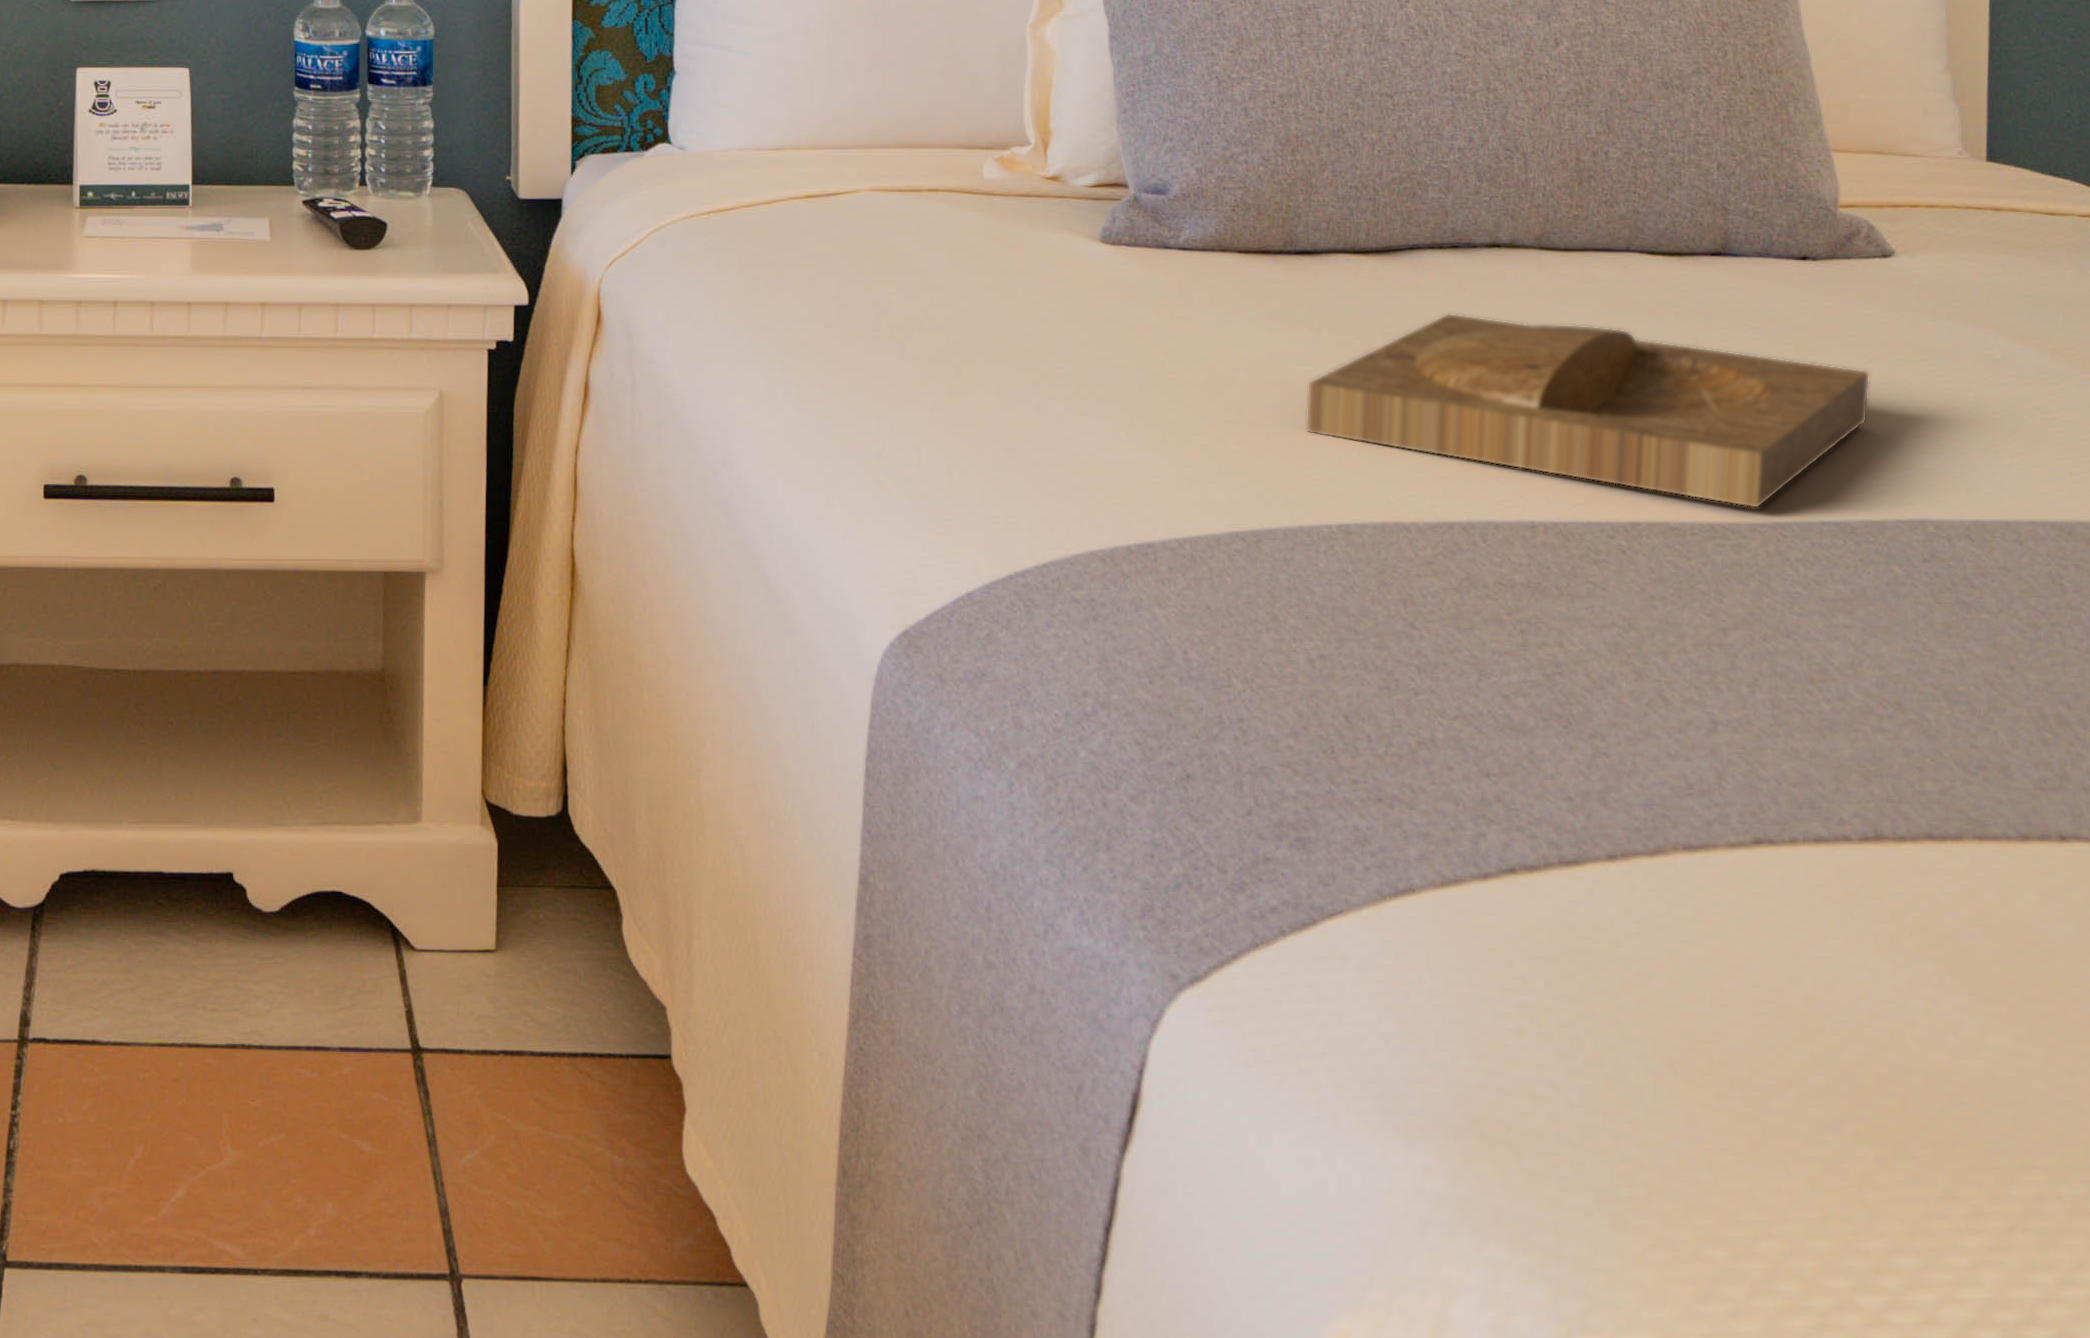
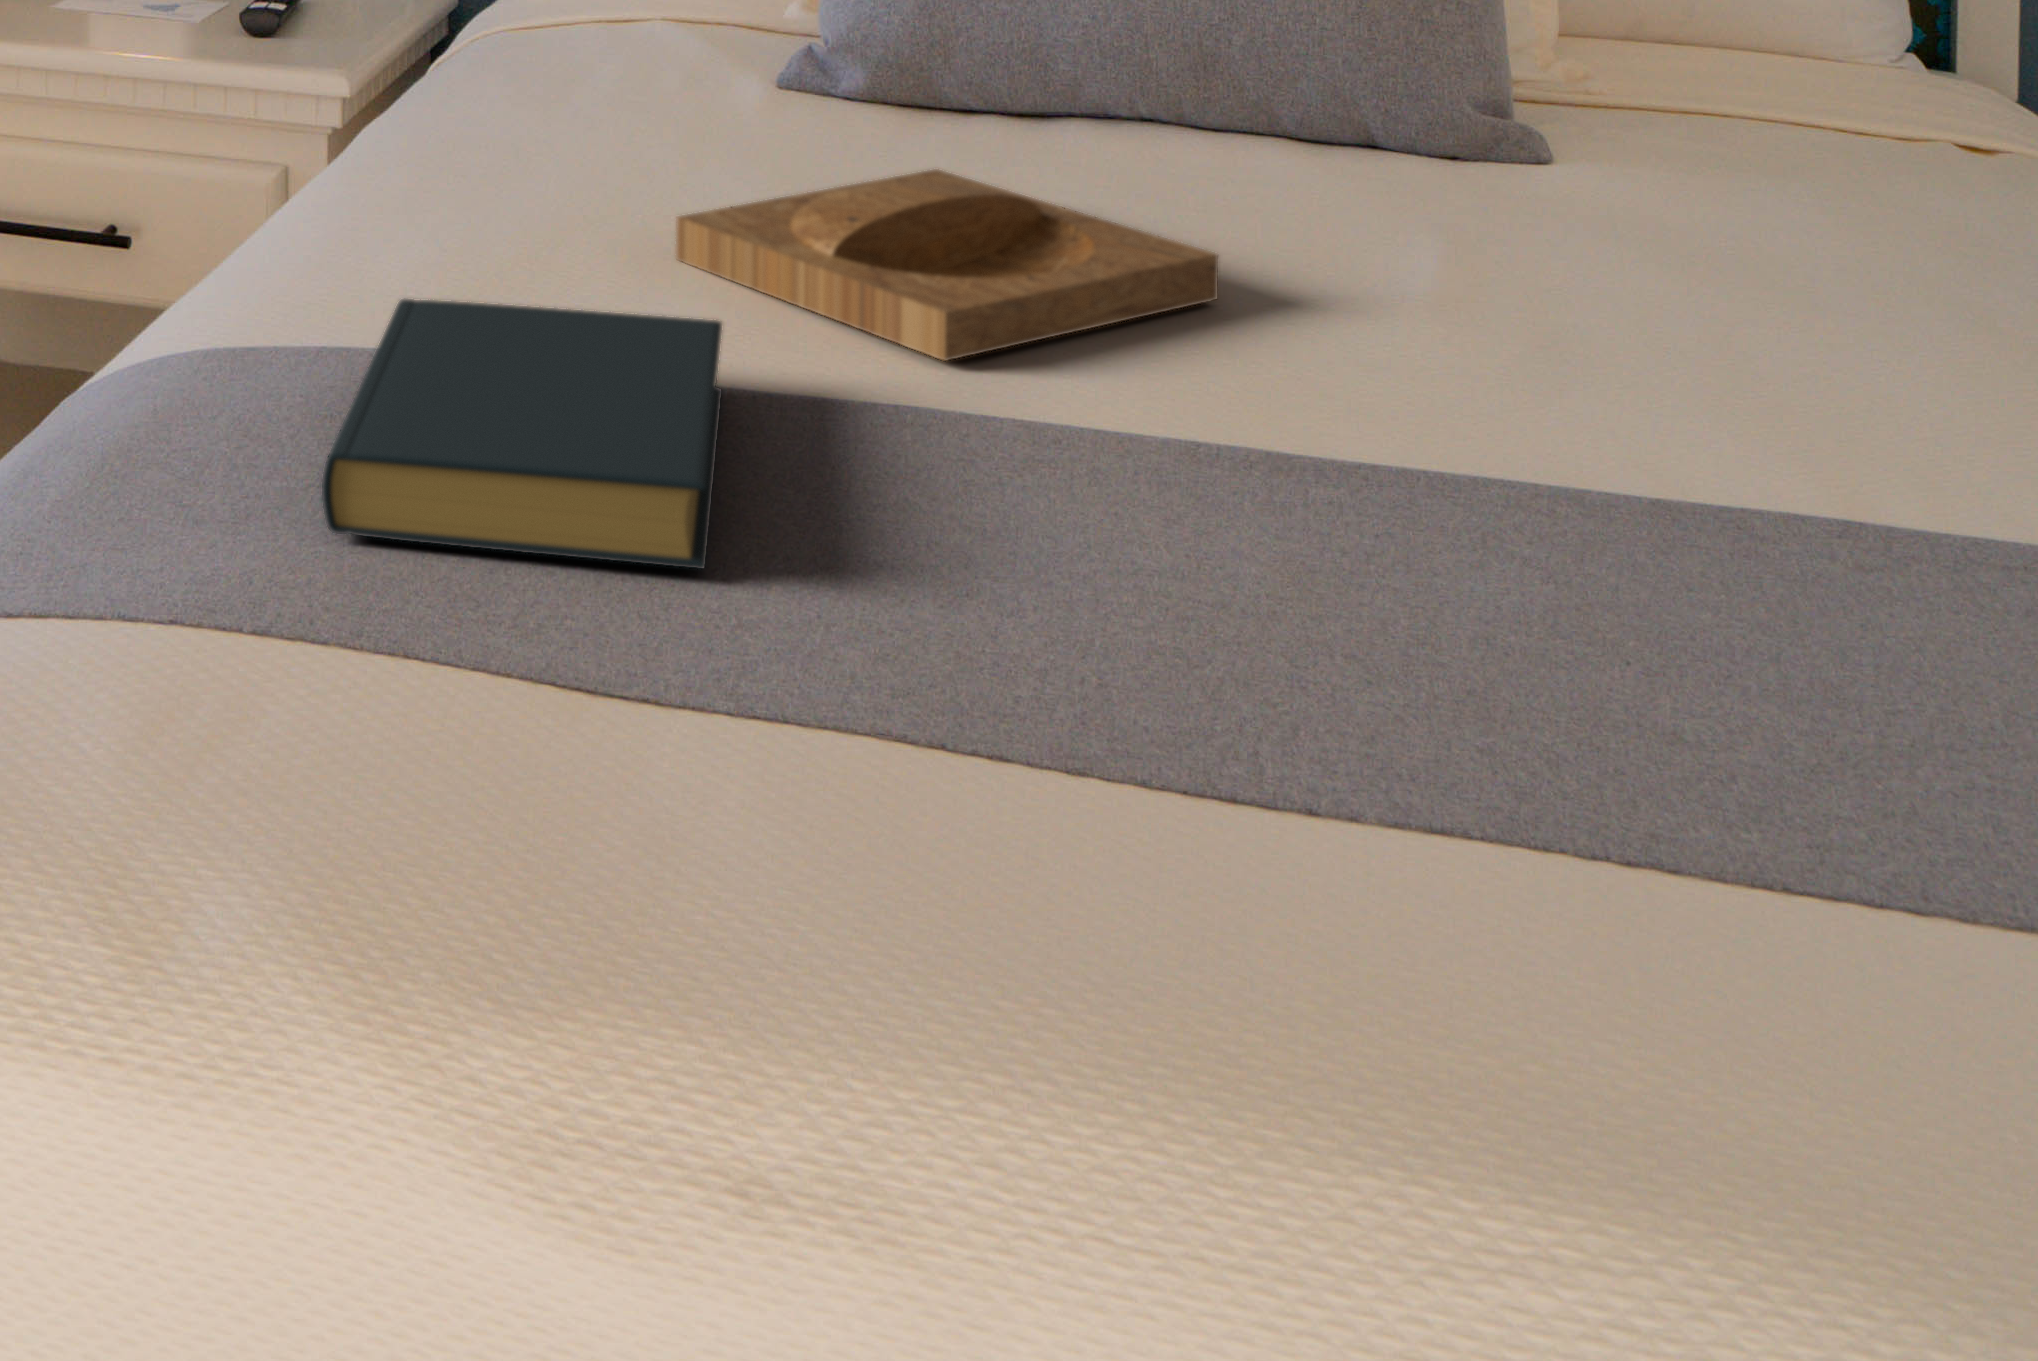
hardback book: none [1237,483,1972,770] -> present [322,299,722,569]

